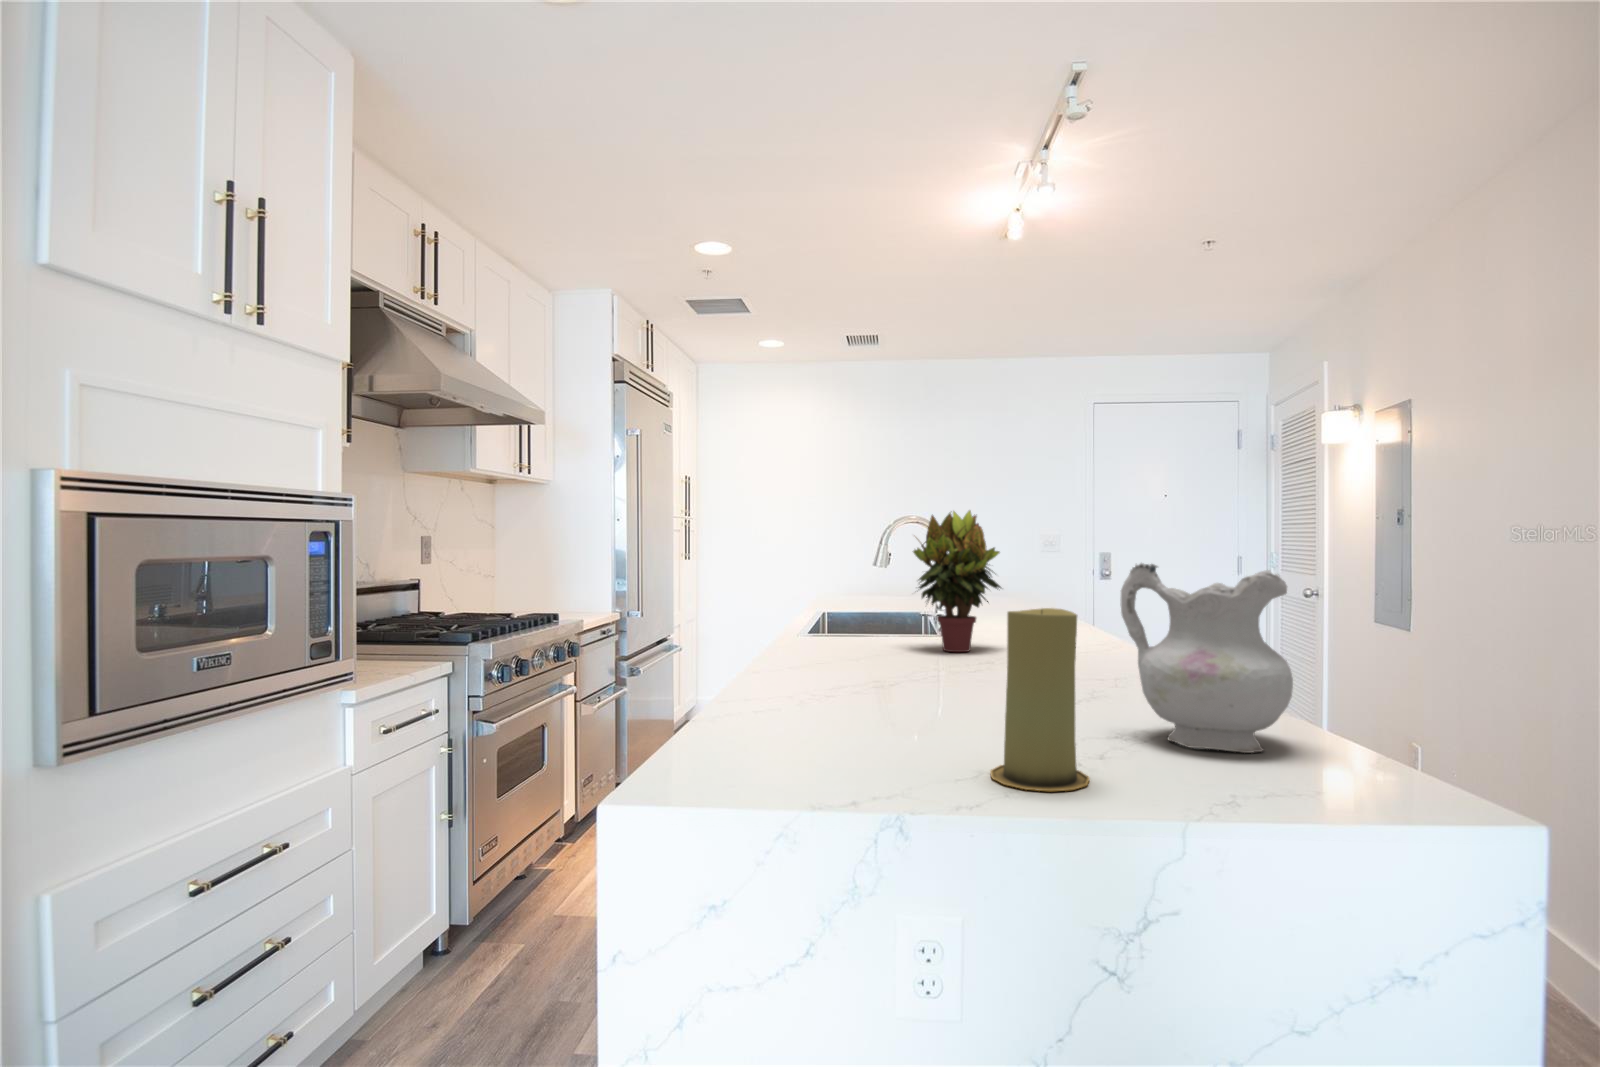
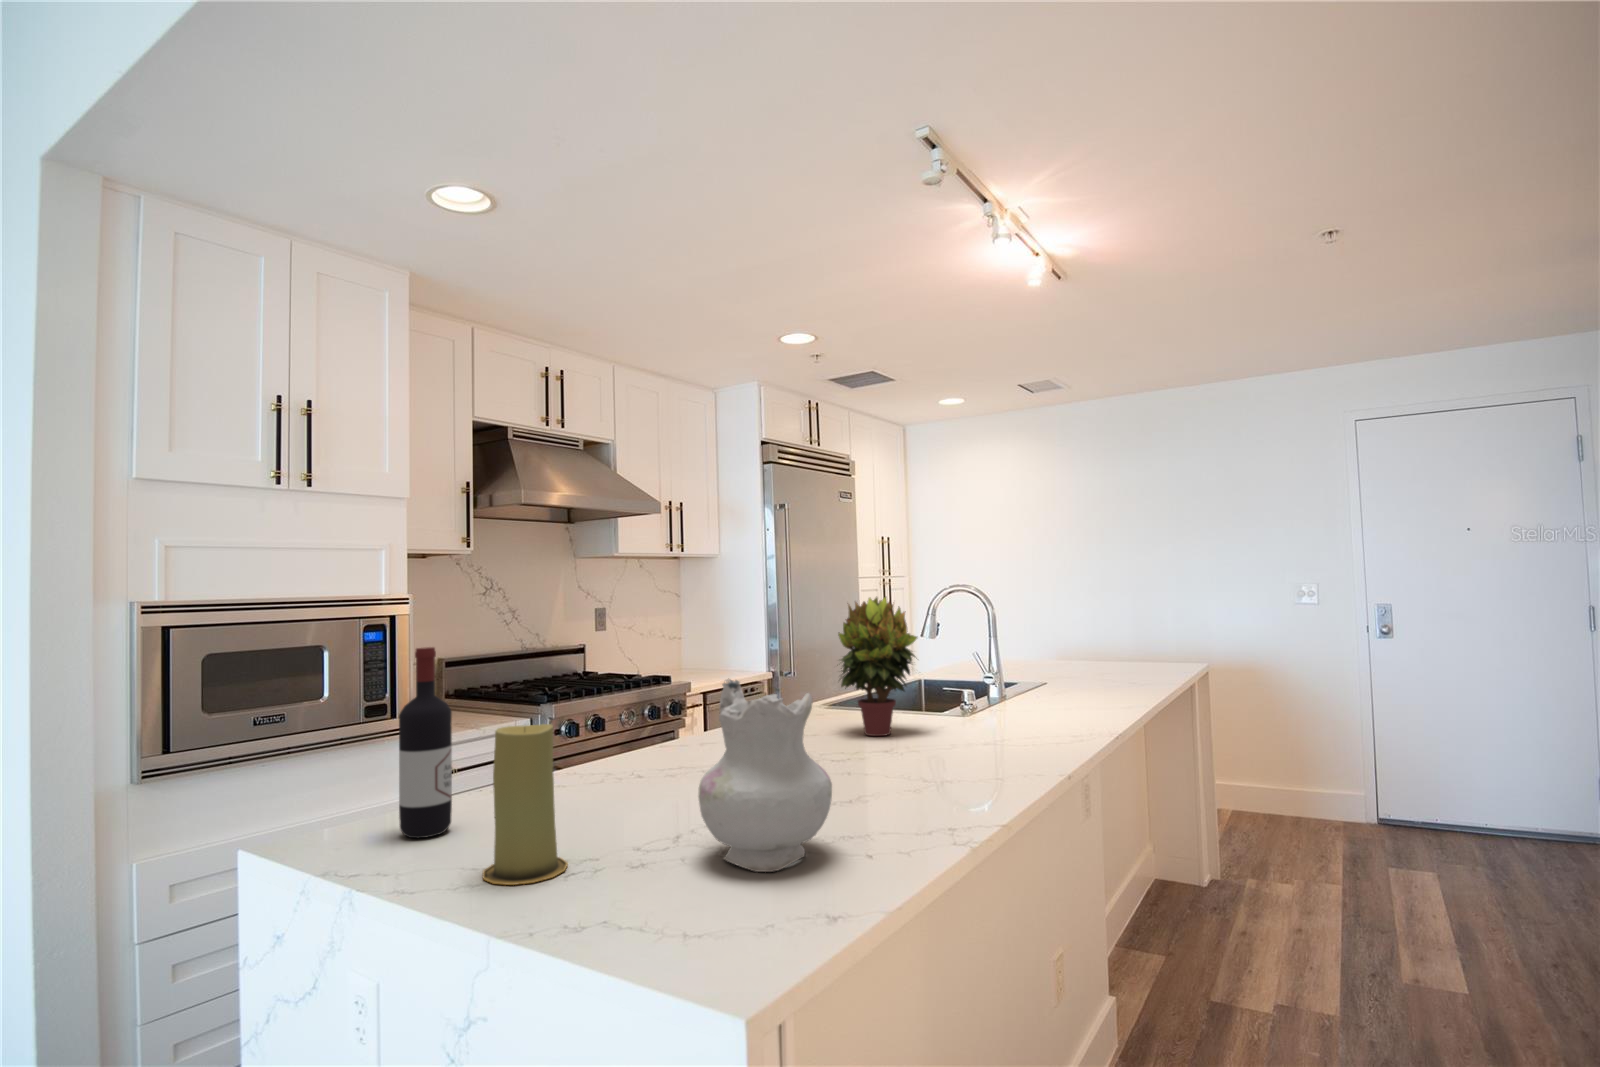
wine bottle: none [765,527,827,767] -> present [399,647,452,838]

